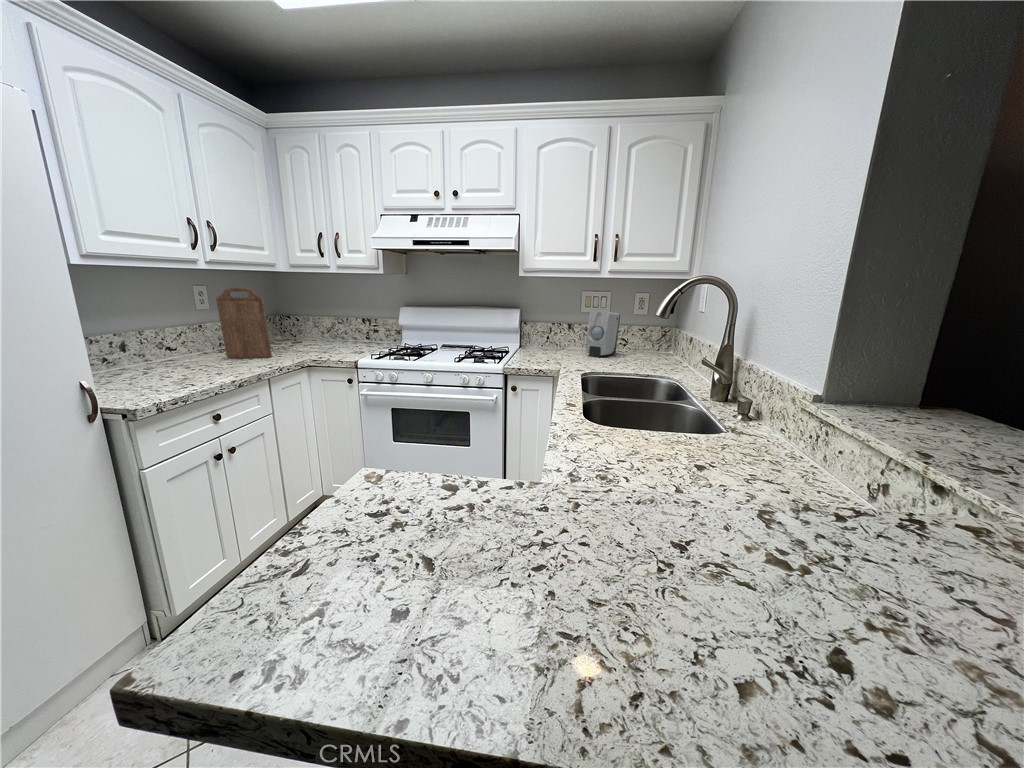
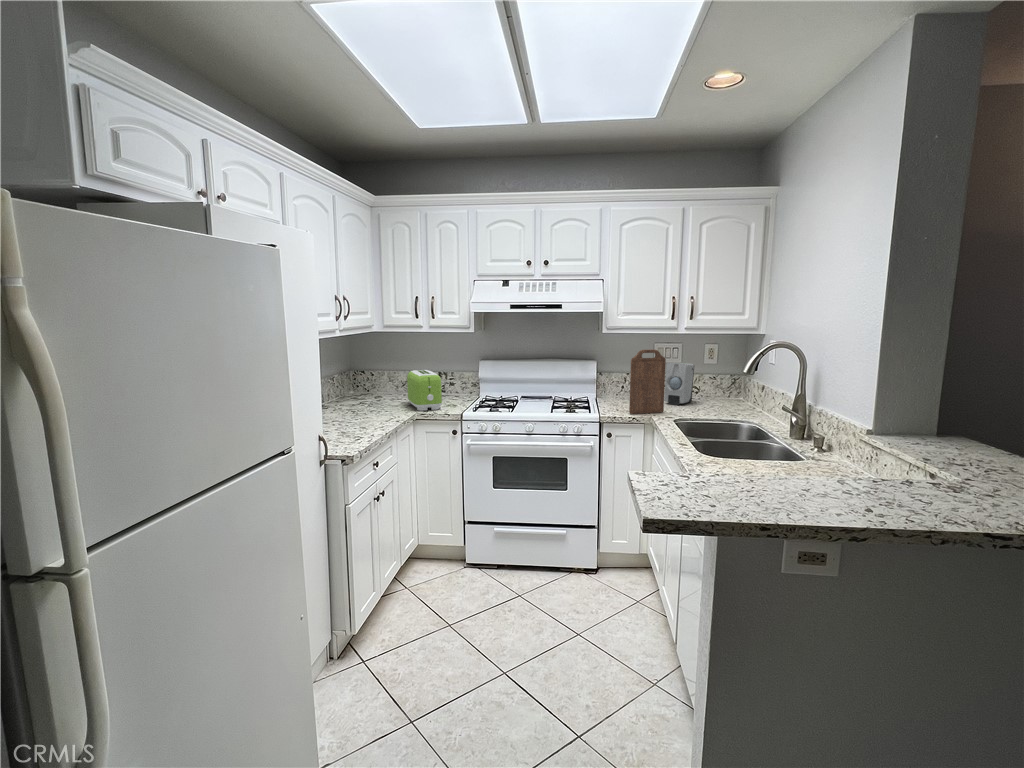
cutting board: present [216,288,272,358] -> present [629,349,666,414]
toaster: none [308,314,345,357] -> present [407,370,442,411]

